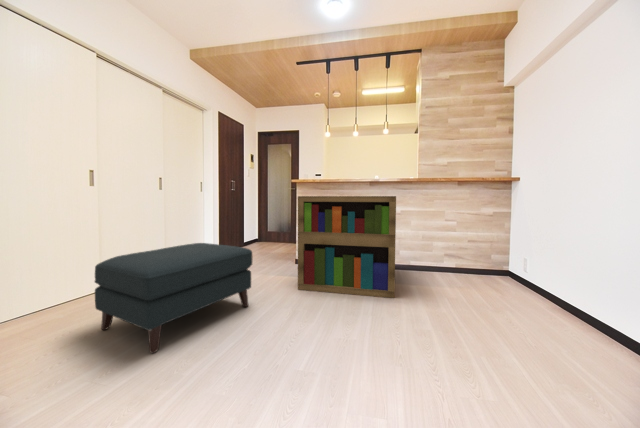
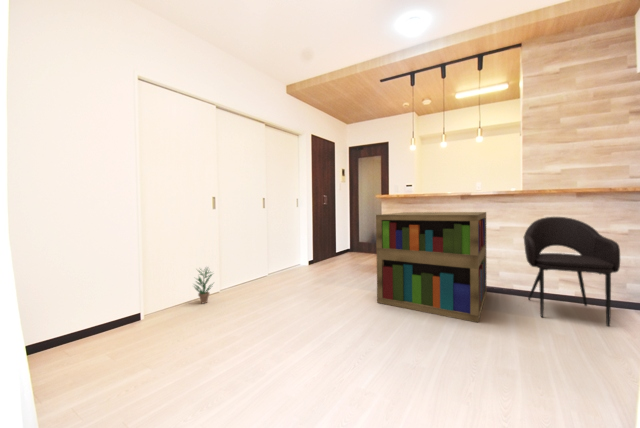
armchair: none [424,202,493,289] -> present [524,217,620,326]
ottoman: present [95,243,252,353] -> none [223,255,334,339]
potted plant: none [41,262,82,315] -> present [195,269,213,303]

